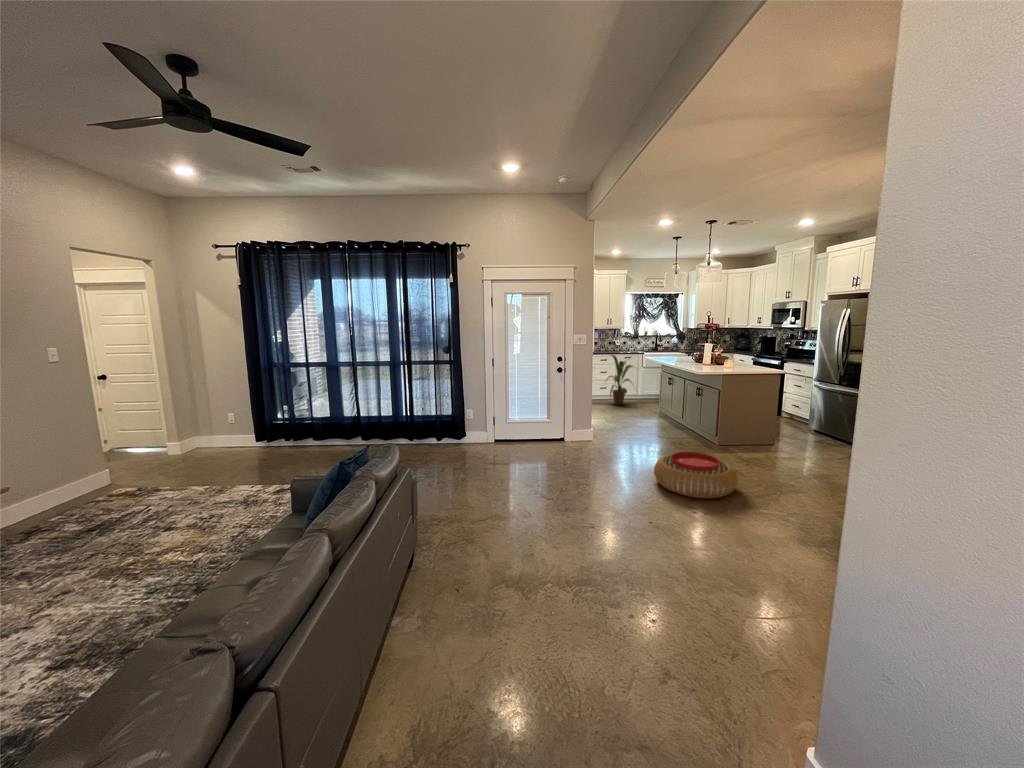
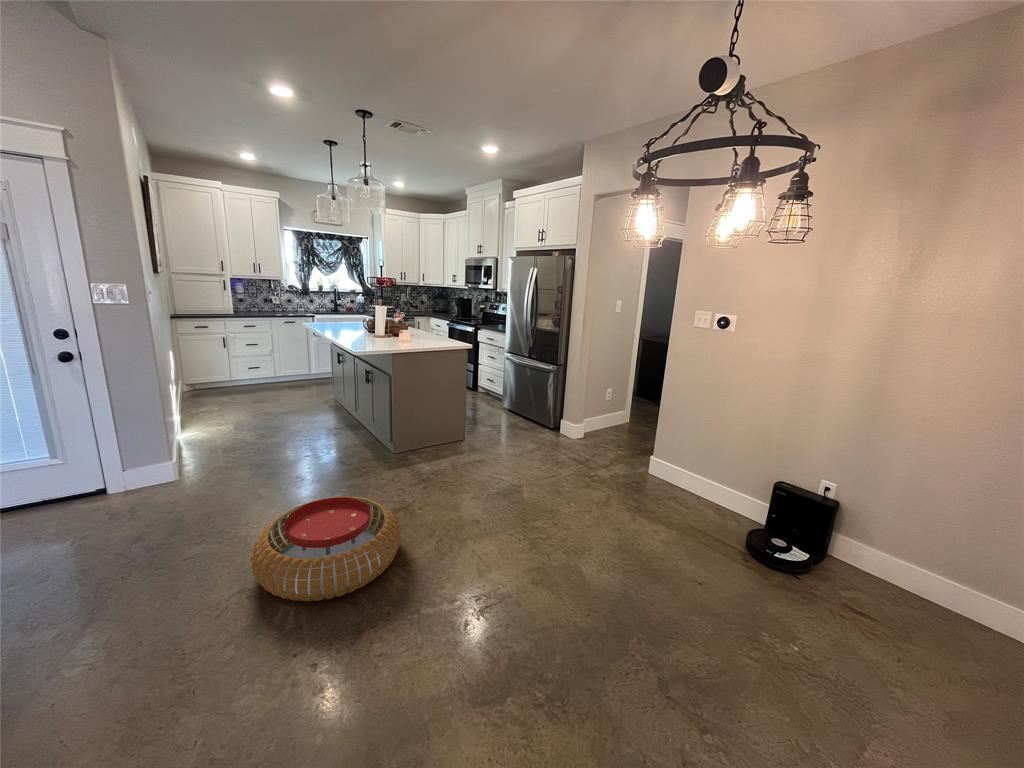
house plant: present [608,355,633,405] -> none [252,319,306,394]

